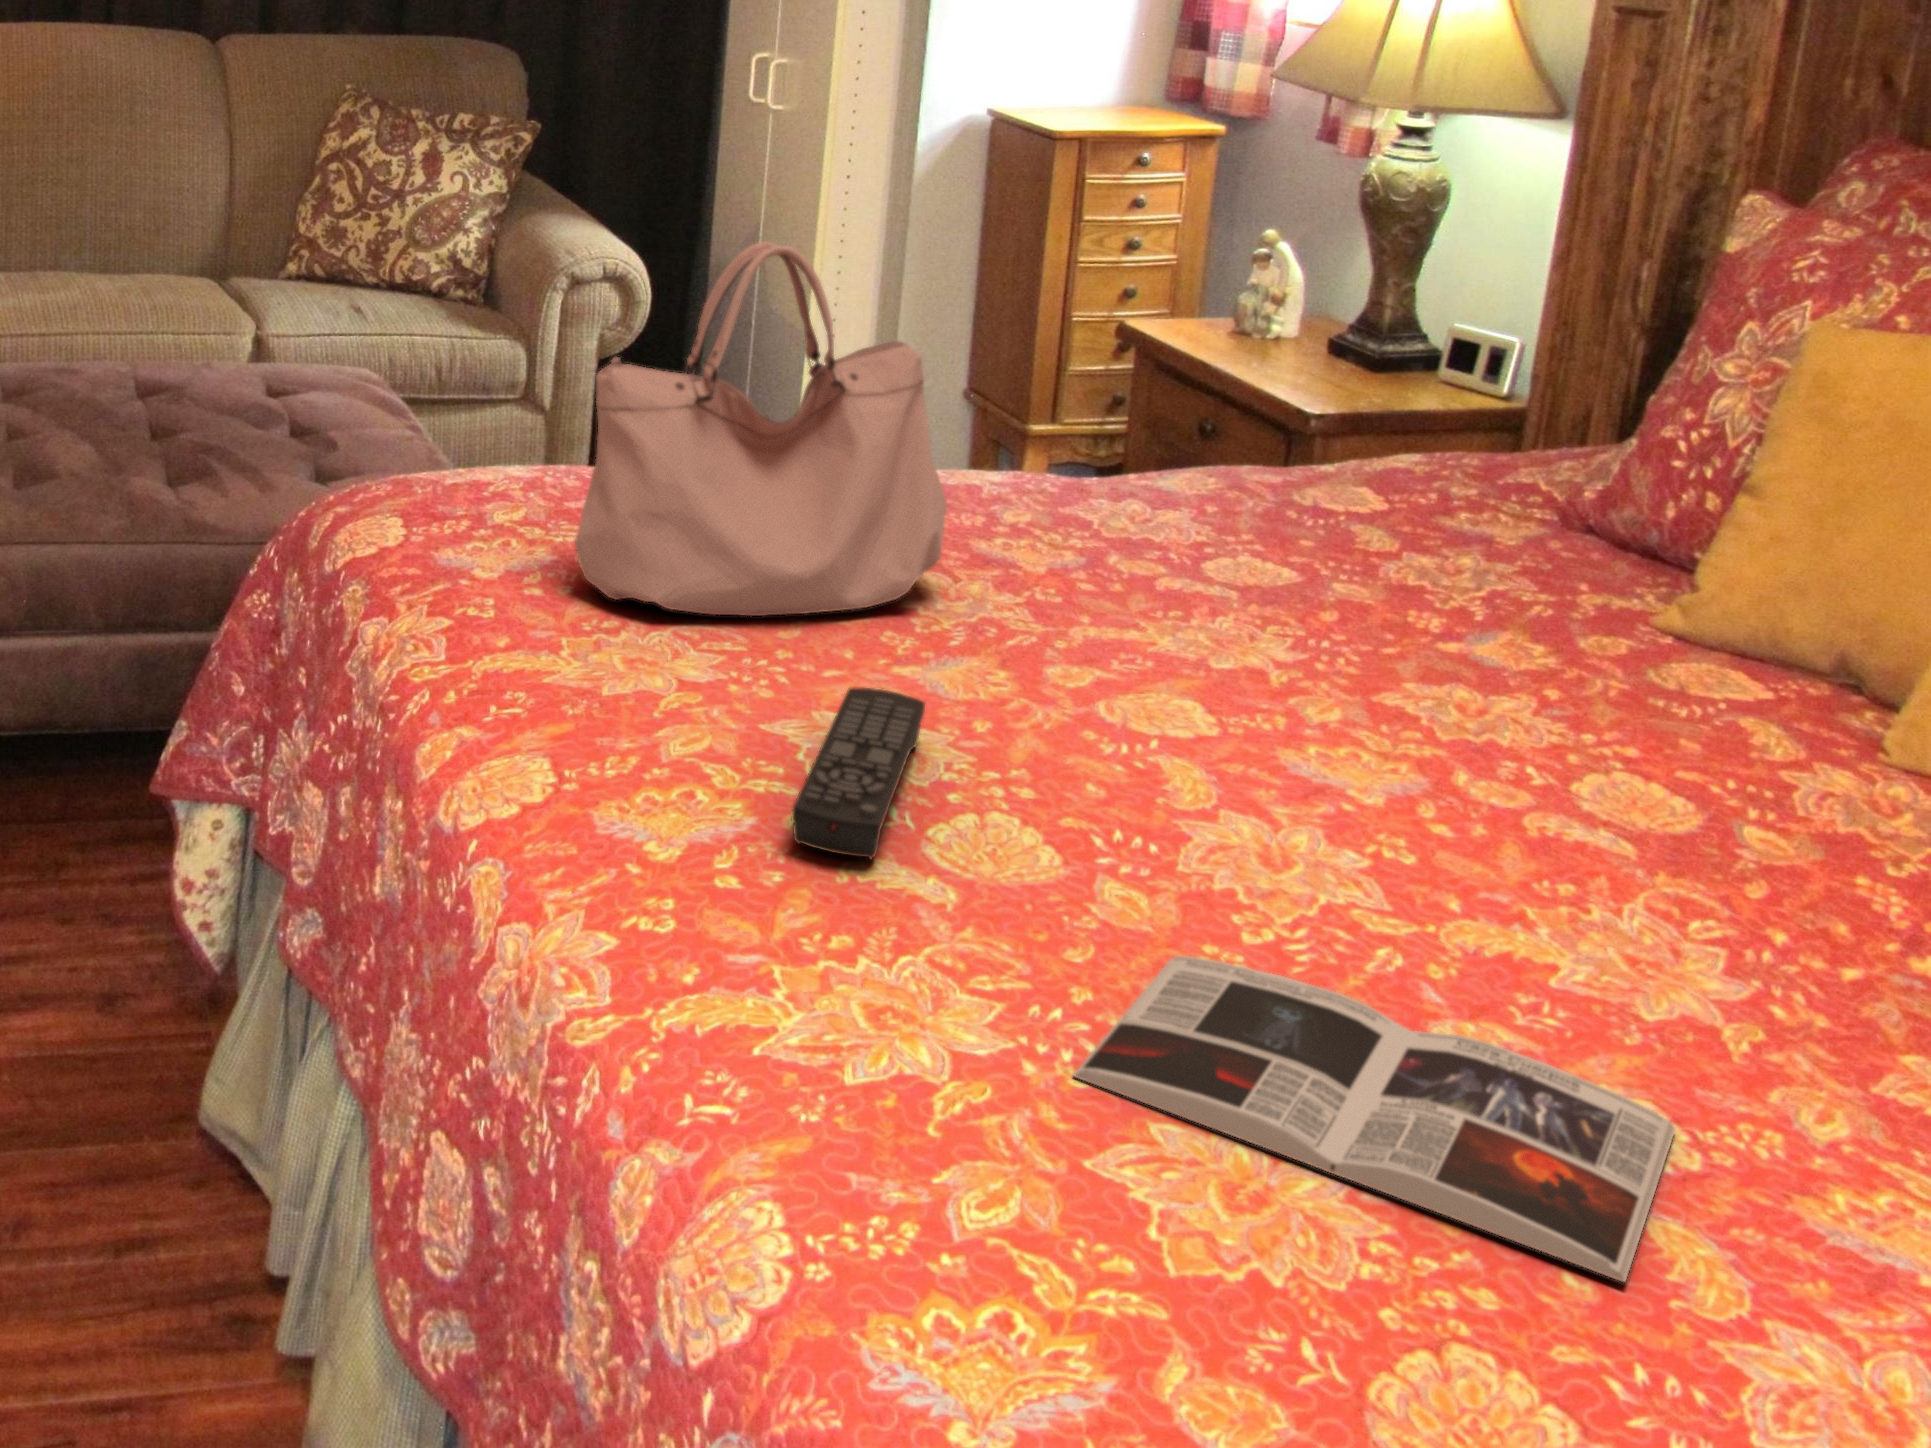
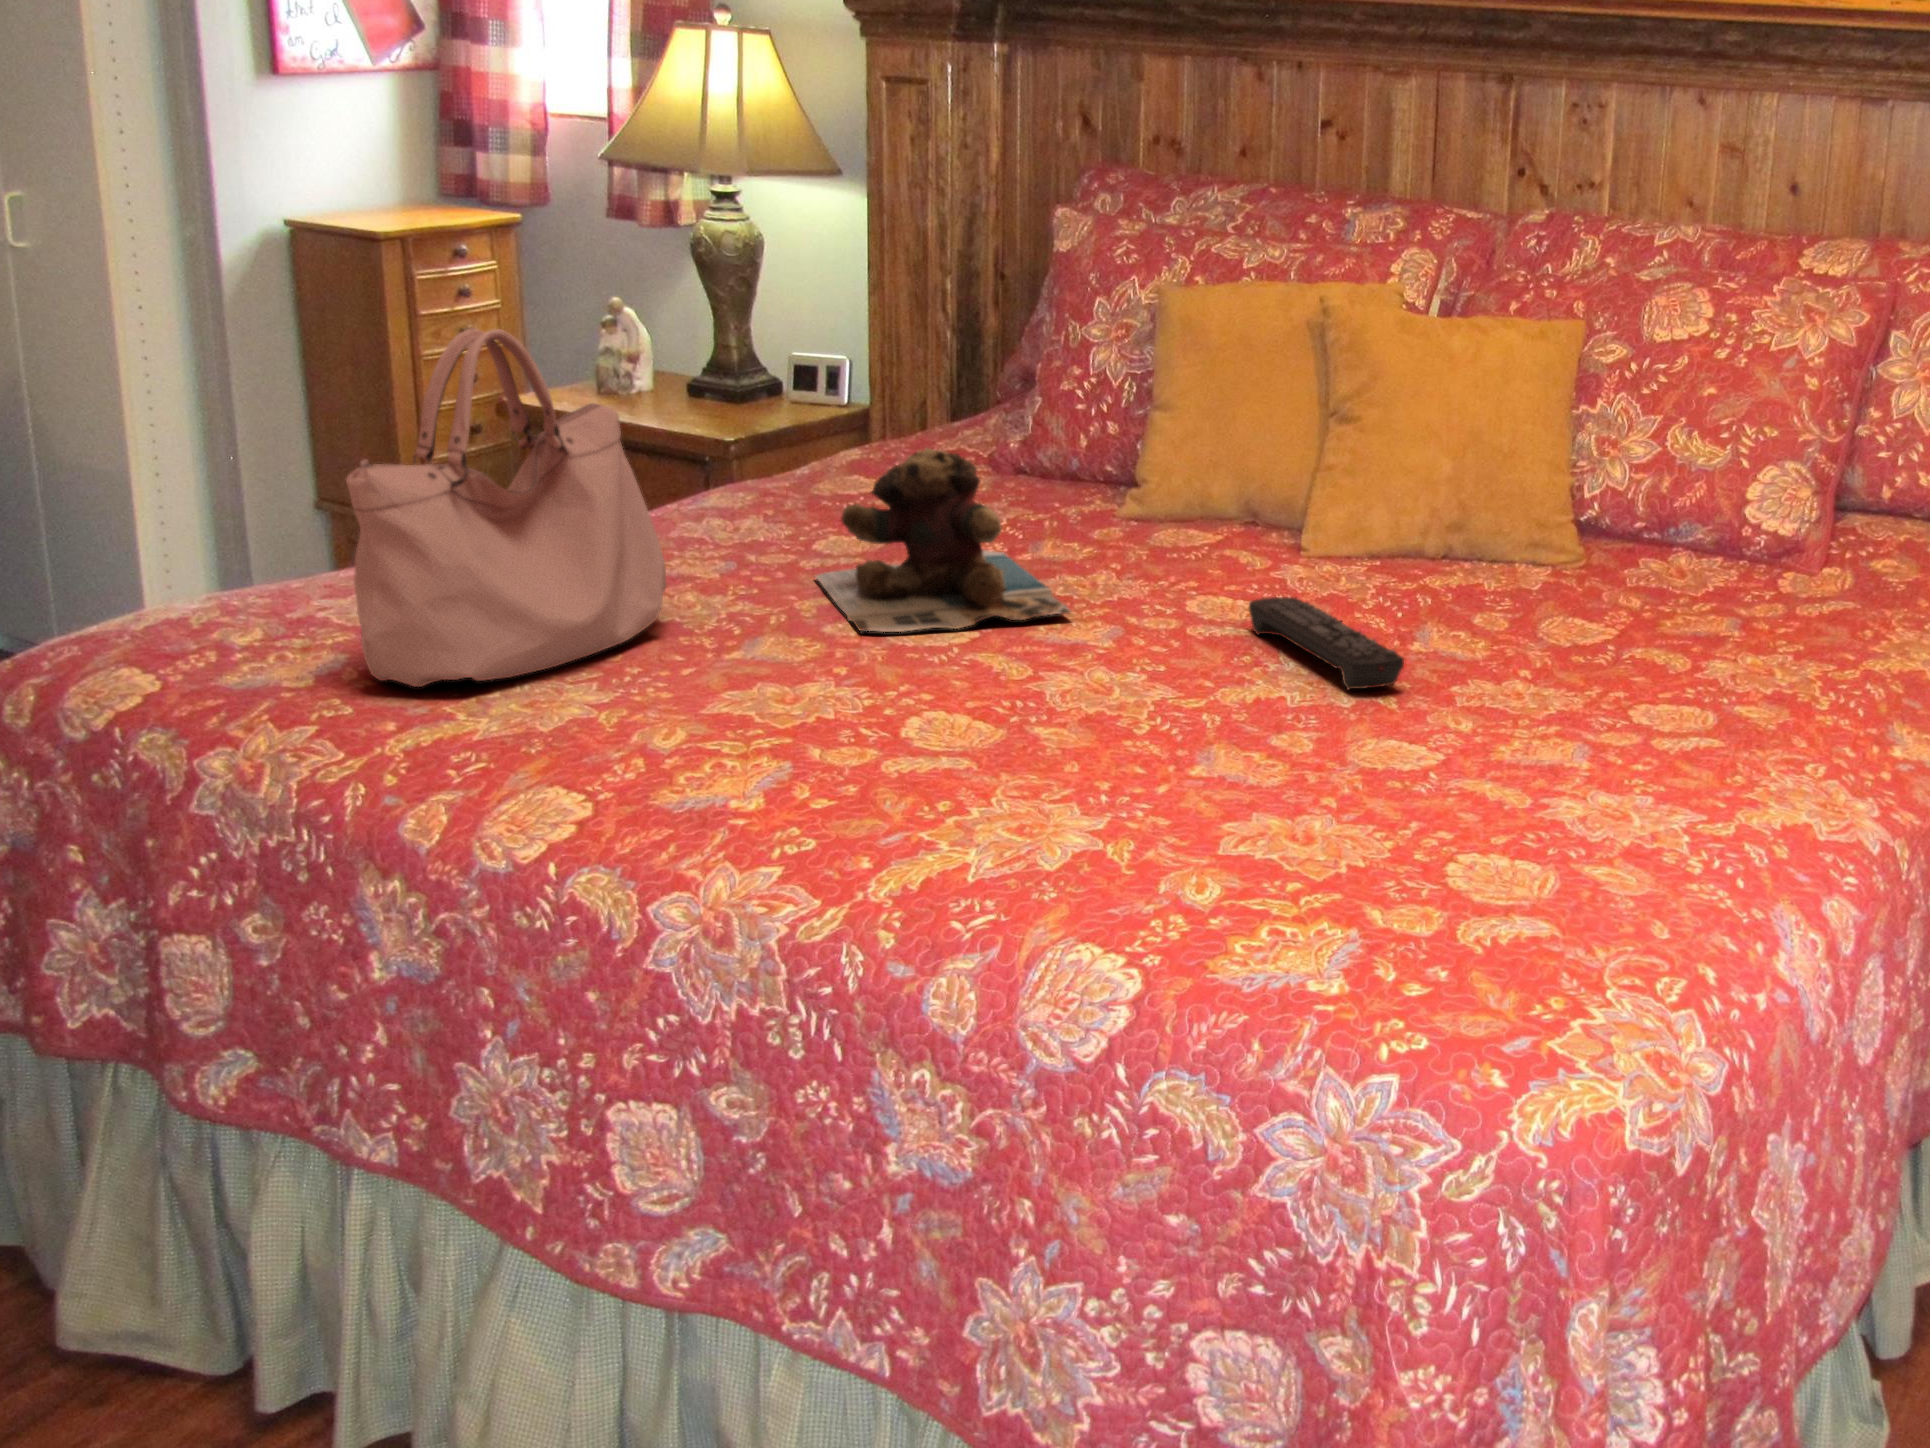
teddy bear: none [1132,467,1430,725] -> present [814,448,1070,632]
remote control: present [791,688,925,859] -> present [1249,597,1404,690]
magazine: present [1074,956,1675,1282] -> none [1083,772,1464,877]

